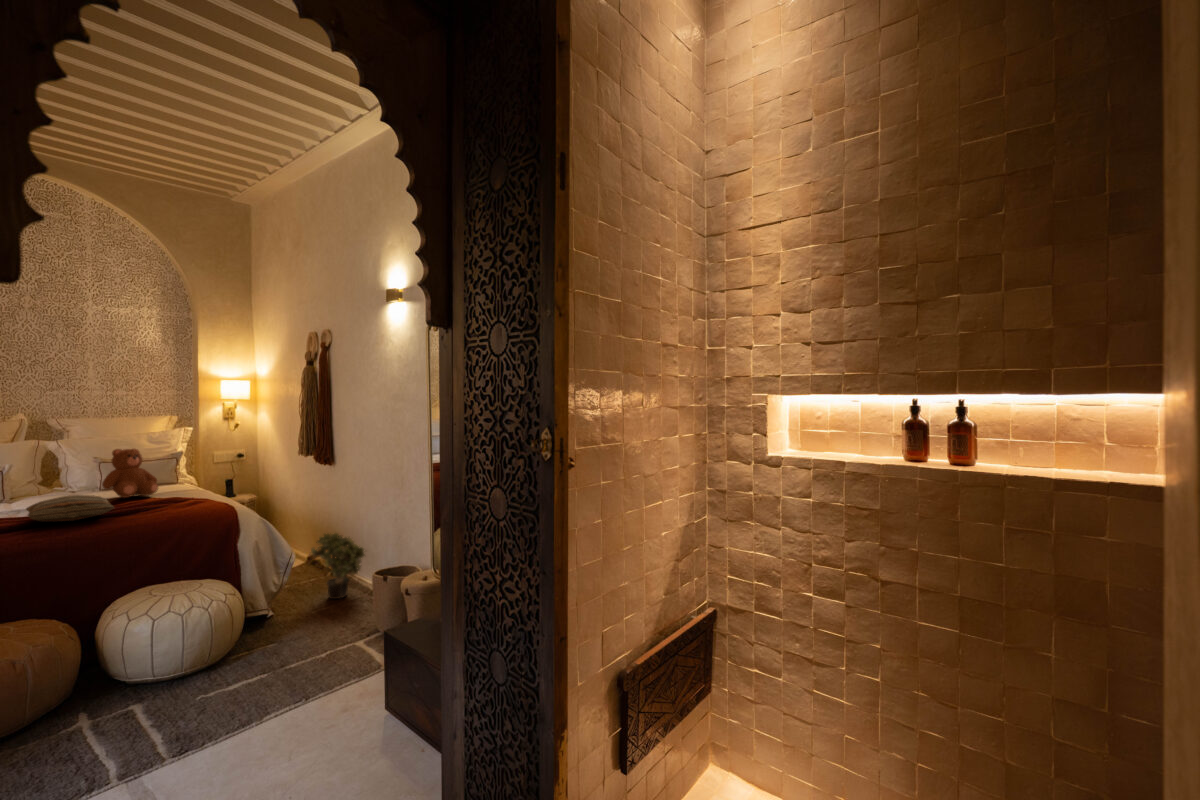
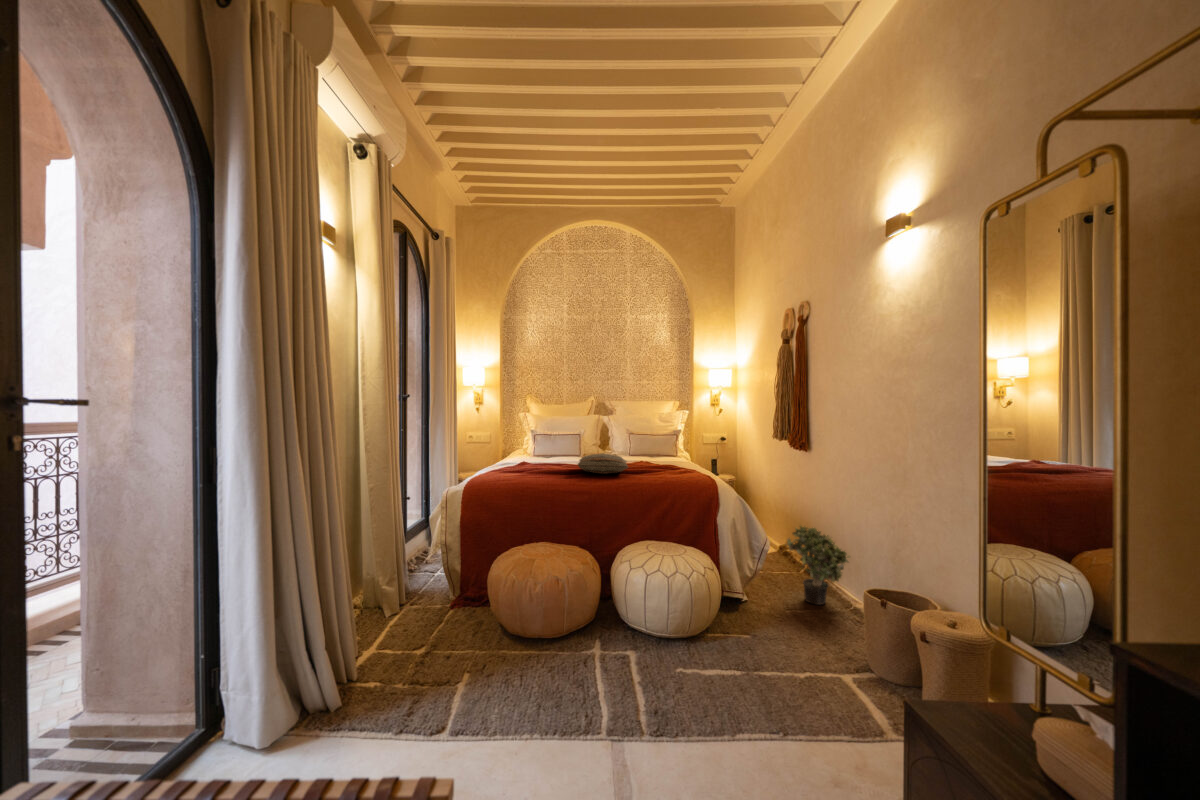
teddy bear: present [102,449,158,498] -> none [625,420,661,463]

